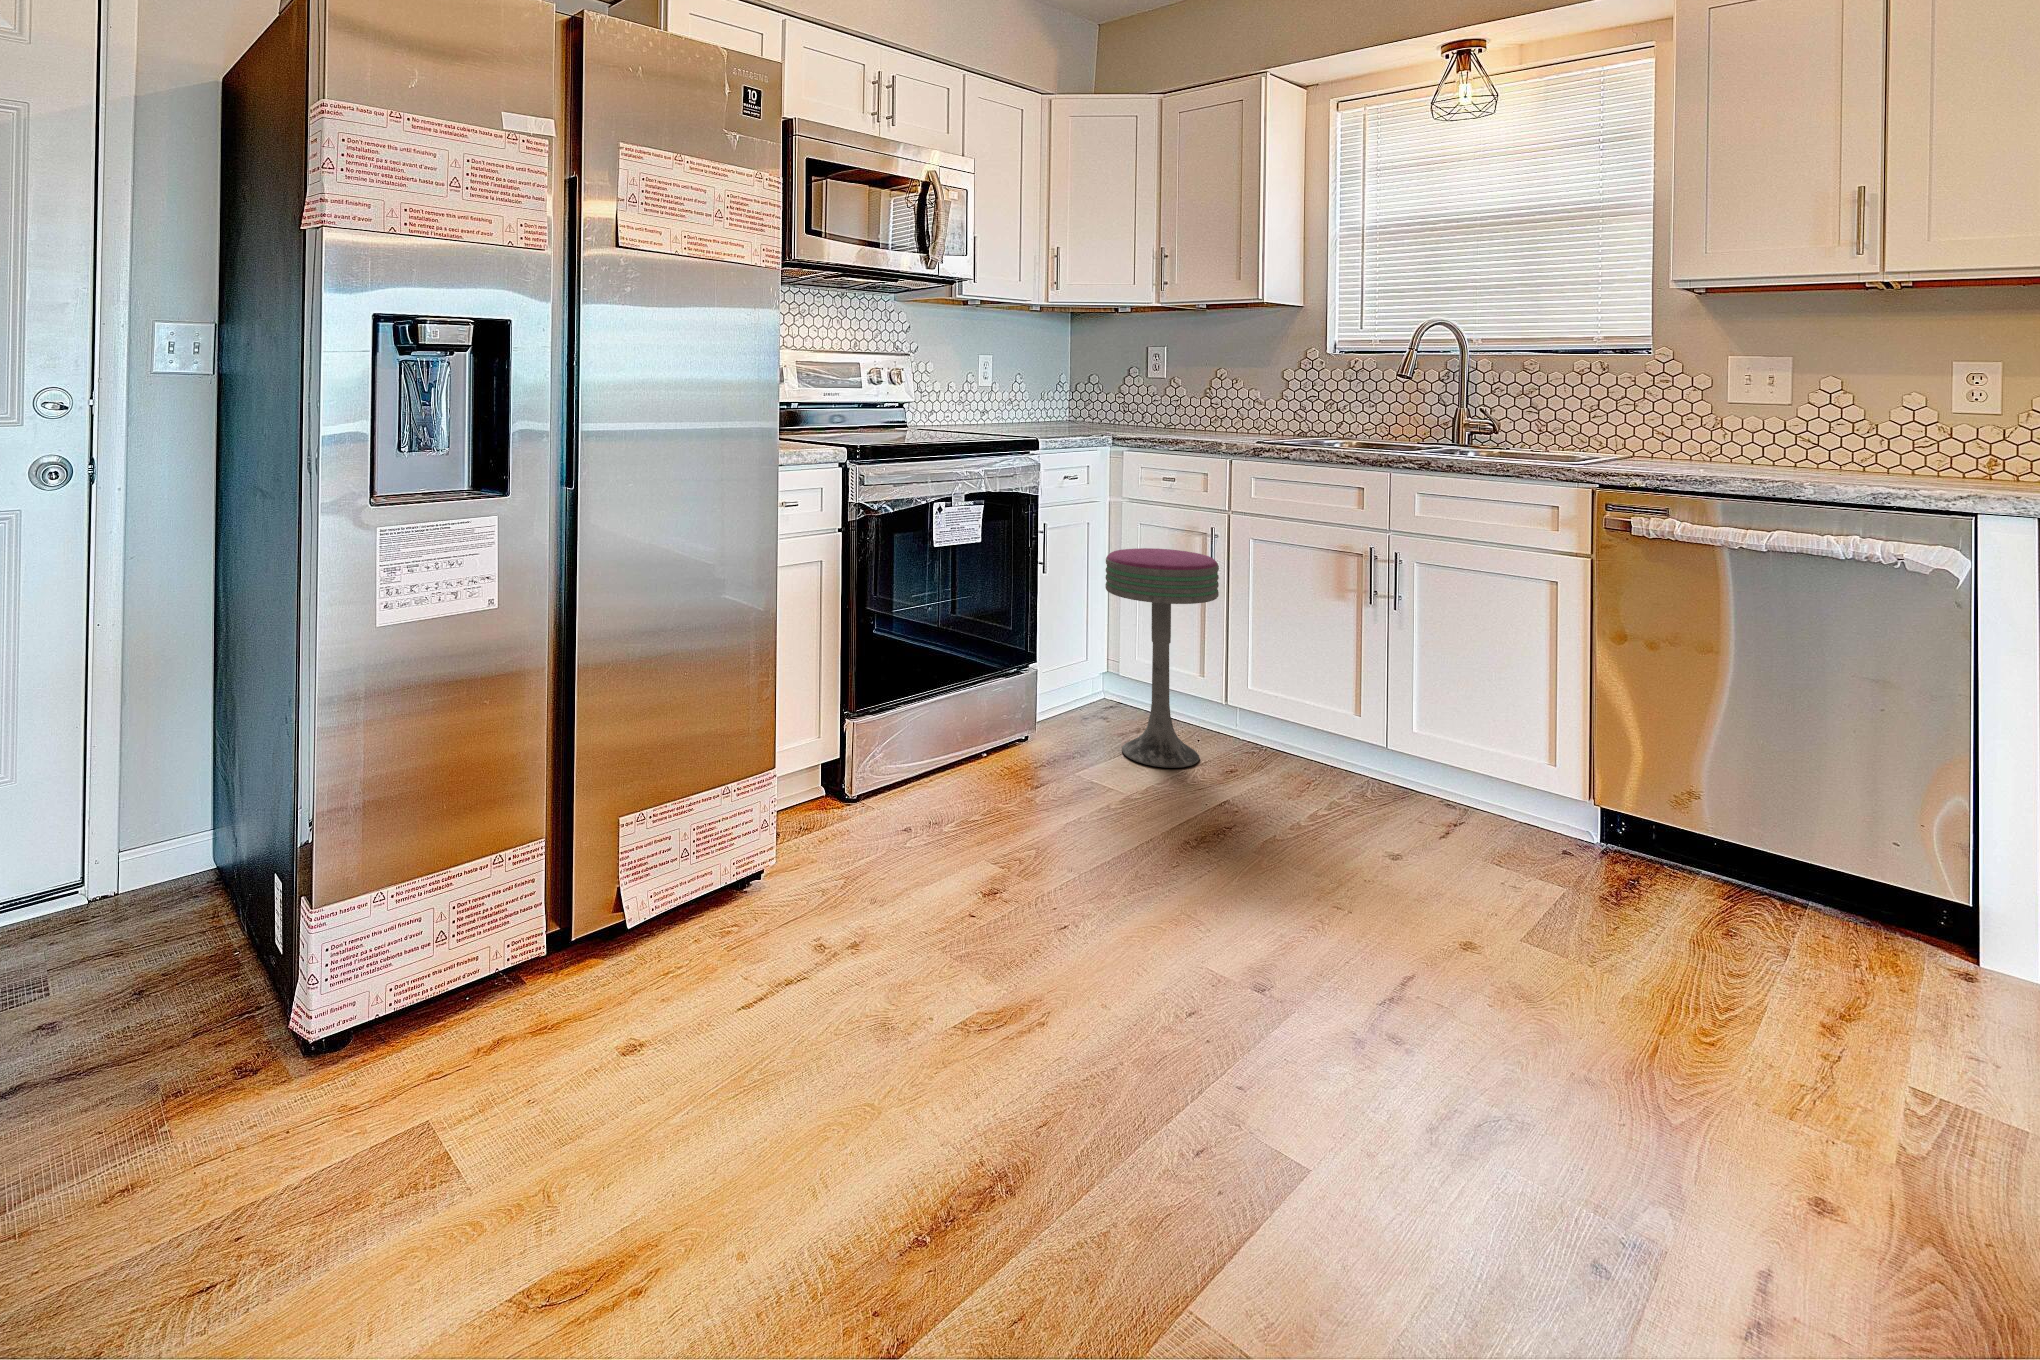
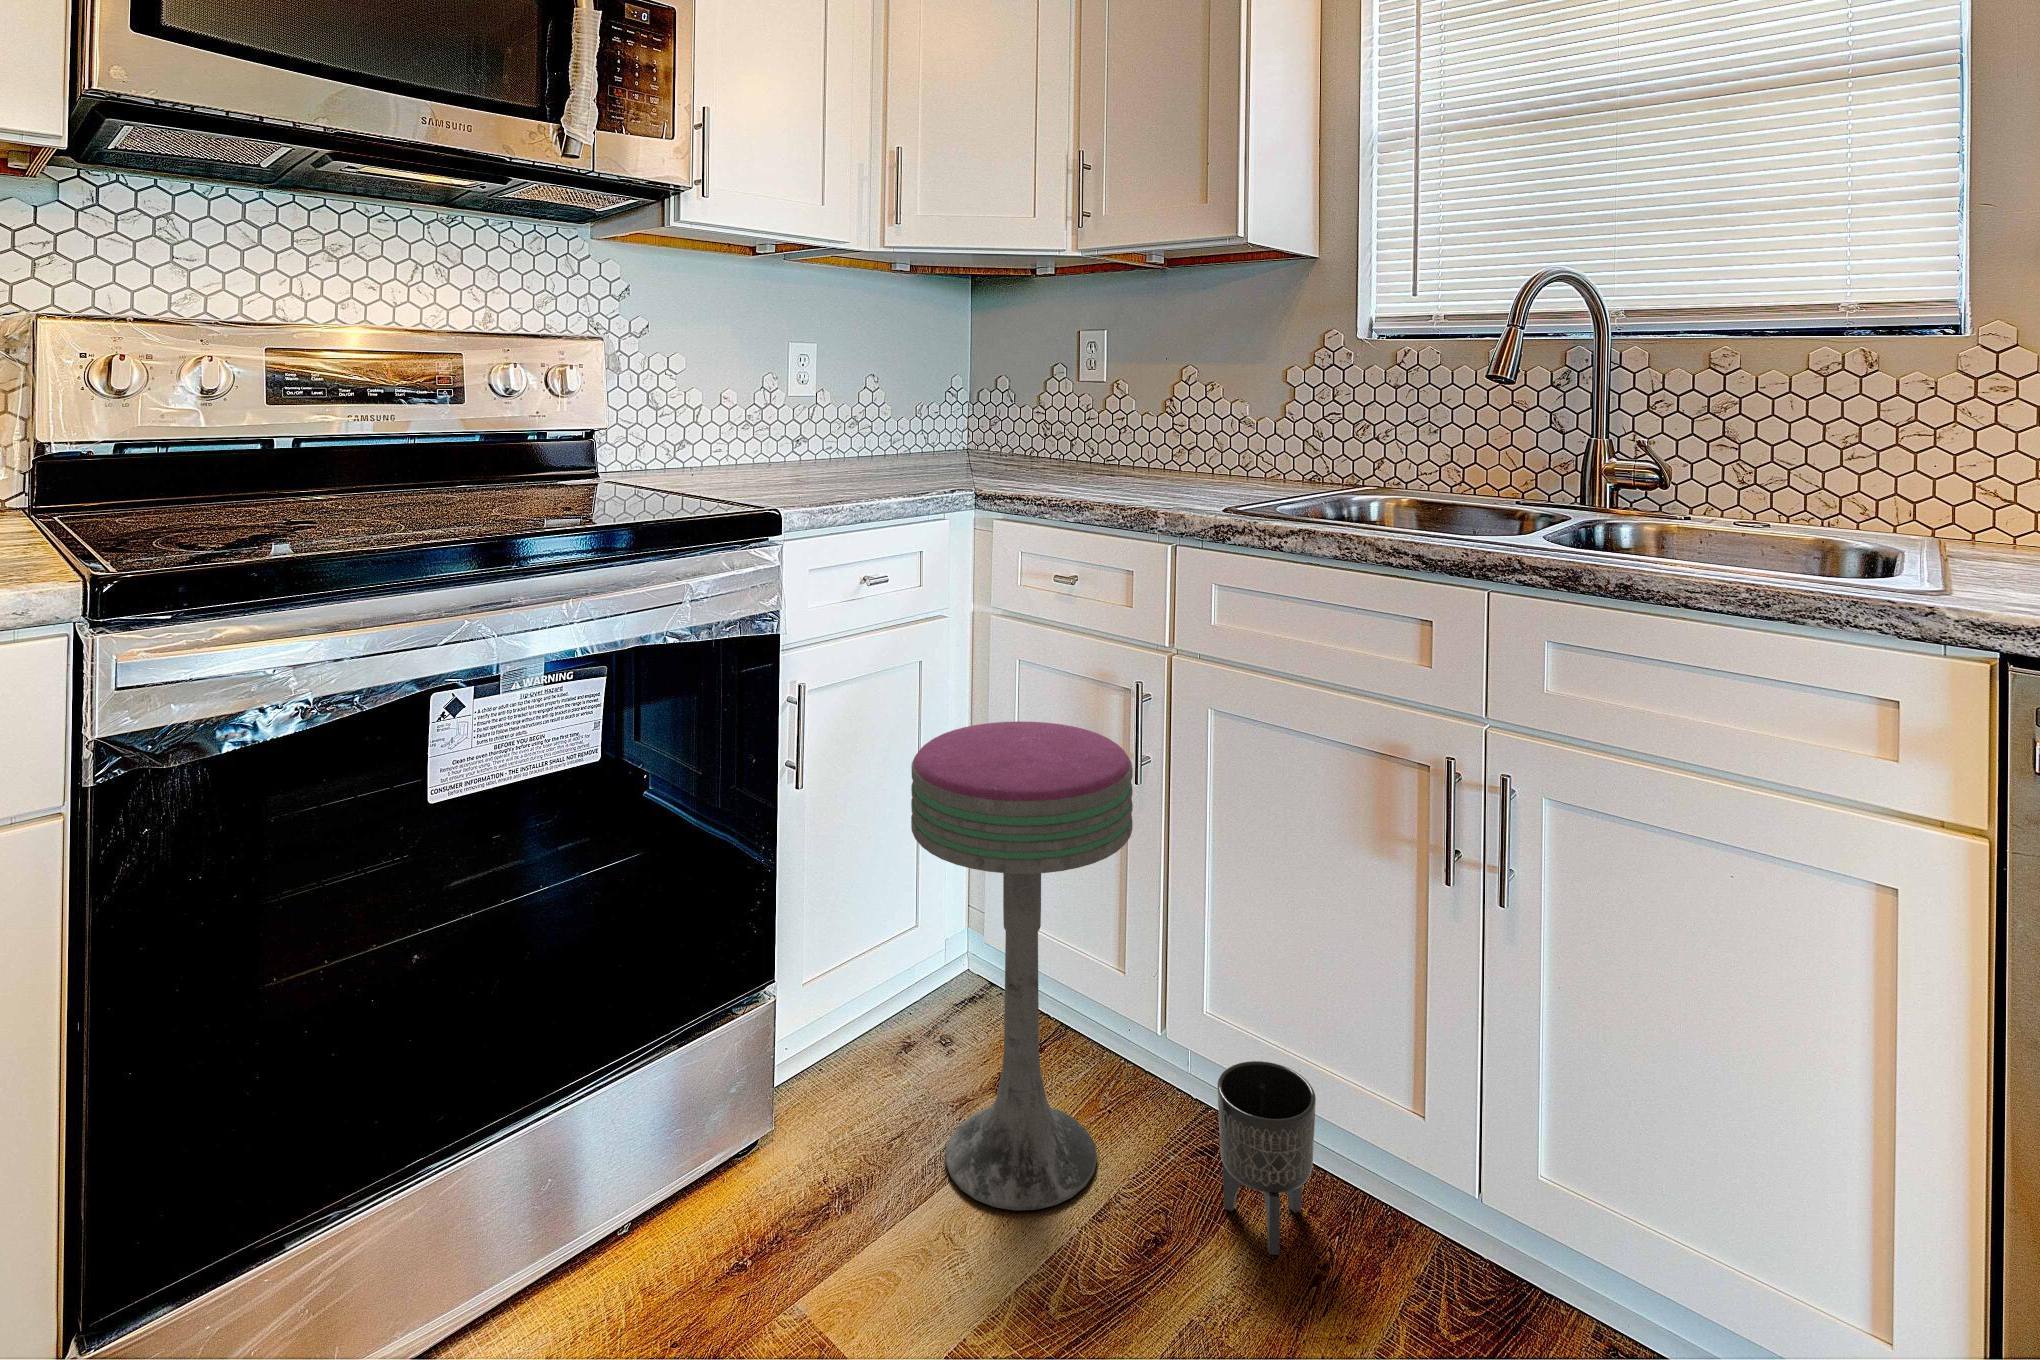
planter: none [1264,706,1314,784] -> present [1217,1061,1316,1255]

